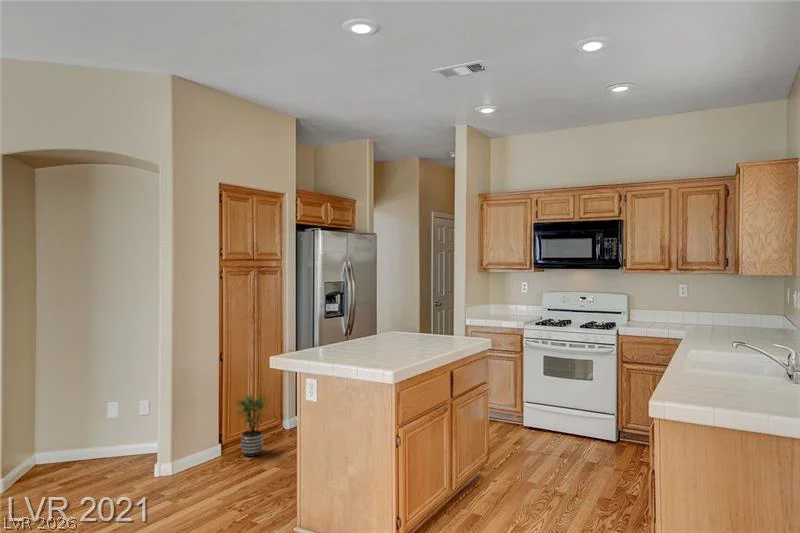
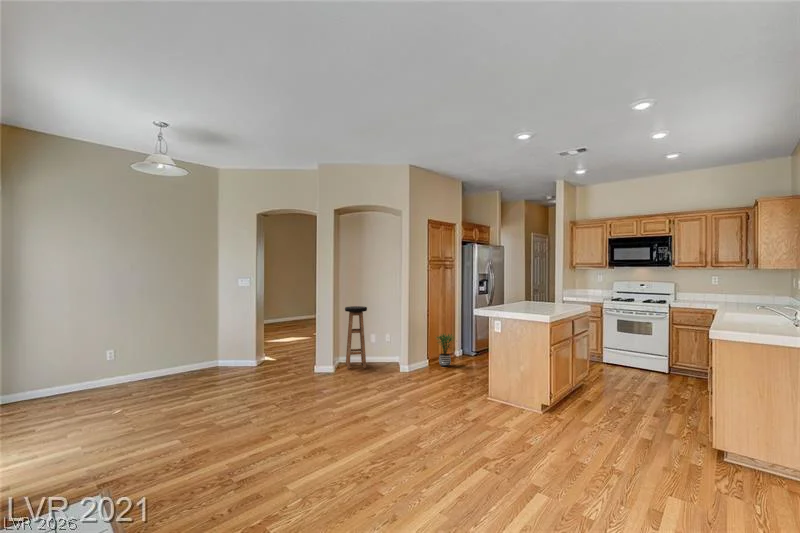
bar stool: none [40,350,92,480] -> present [345,306,367,369]

